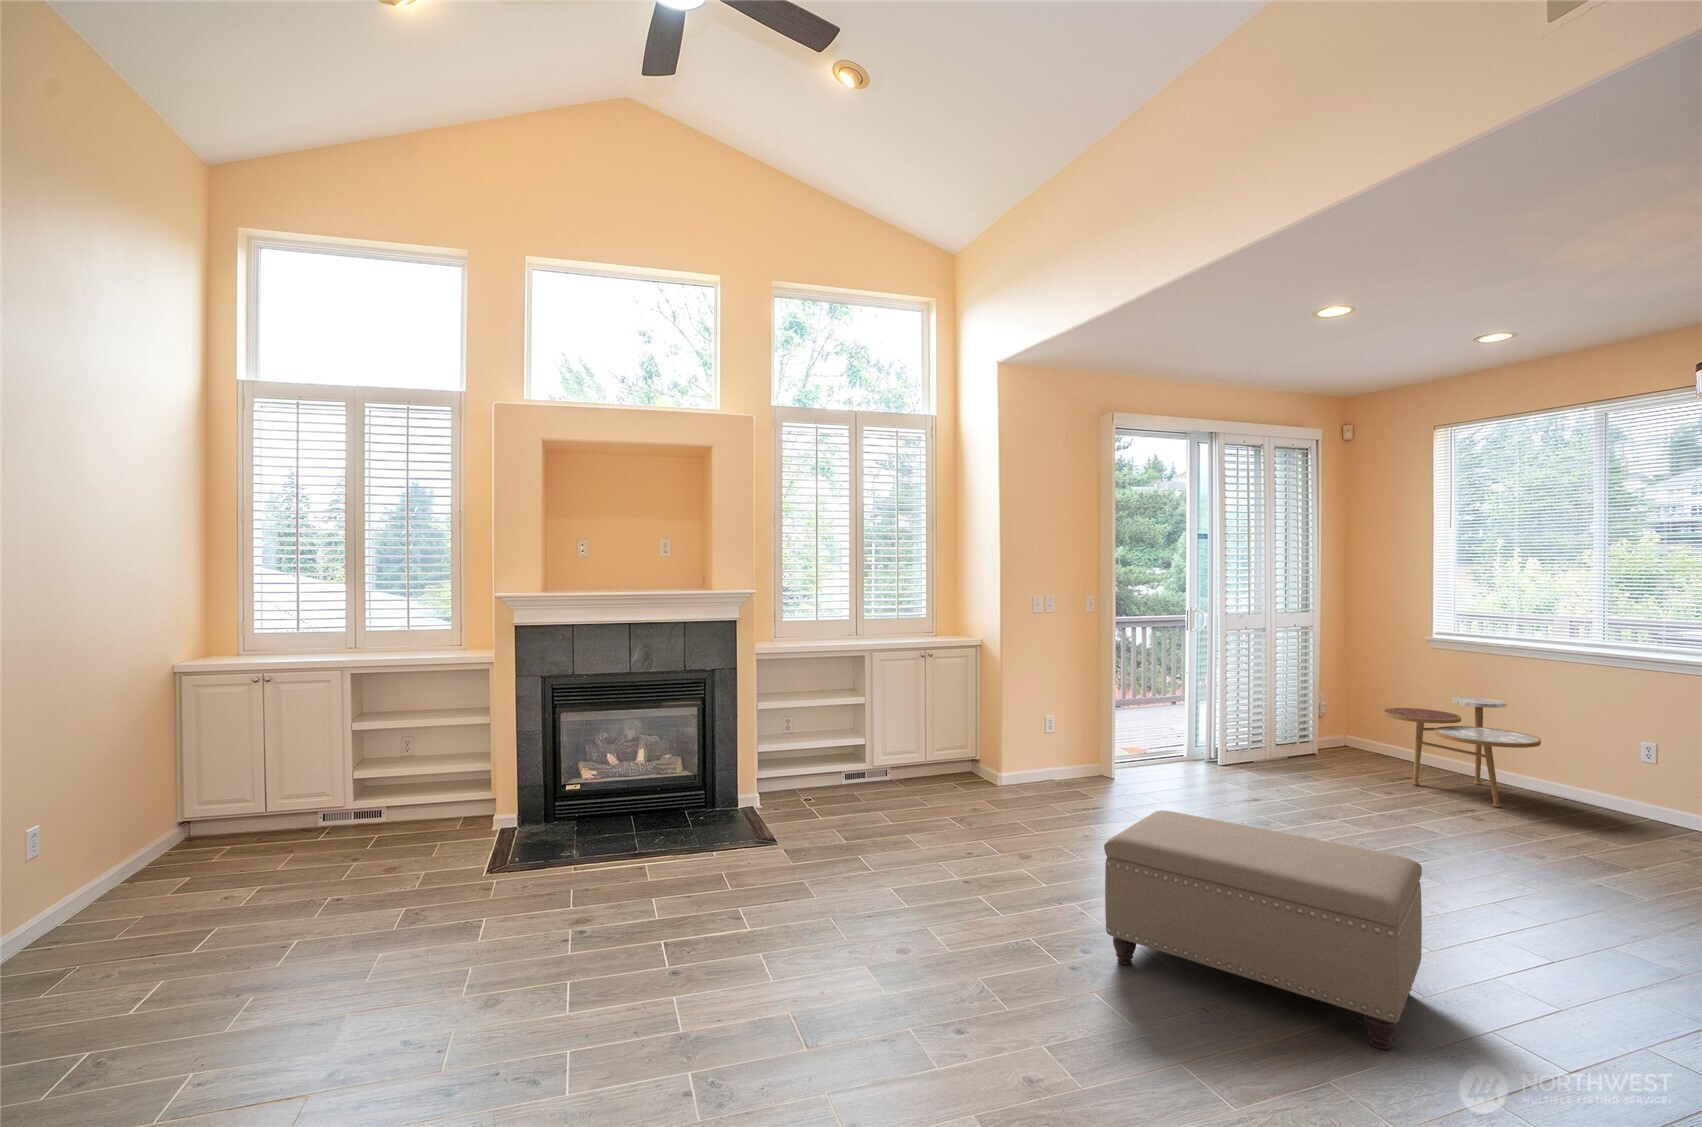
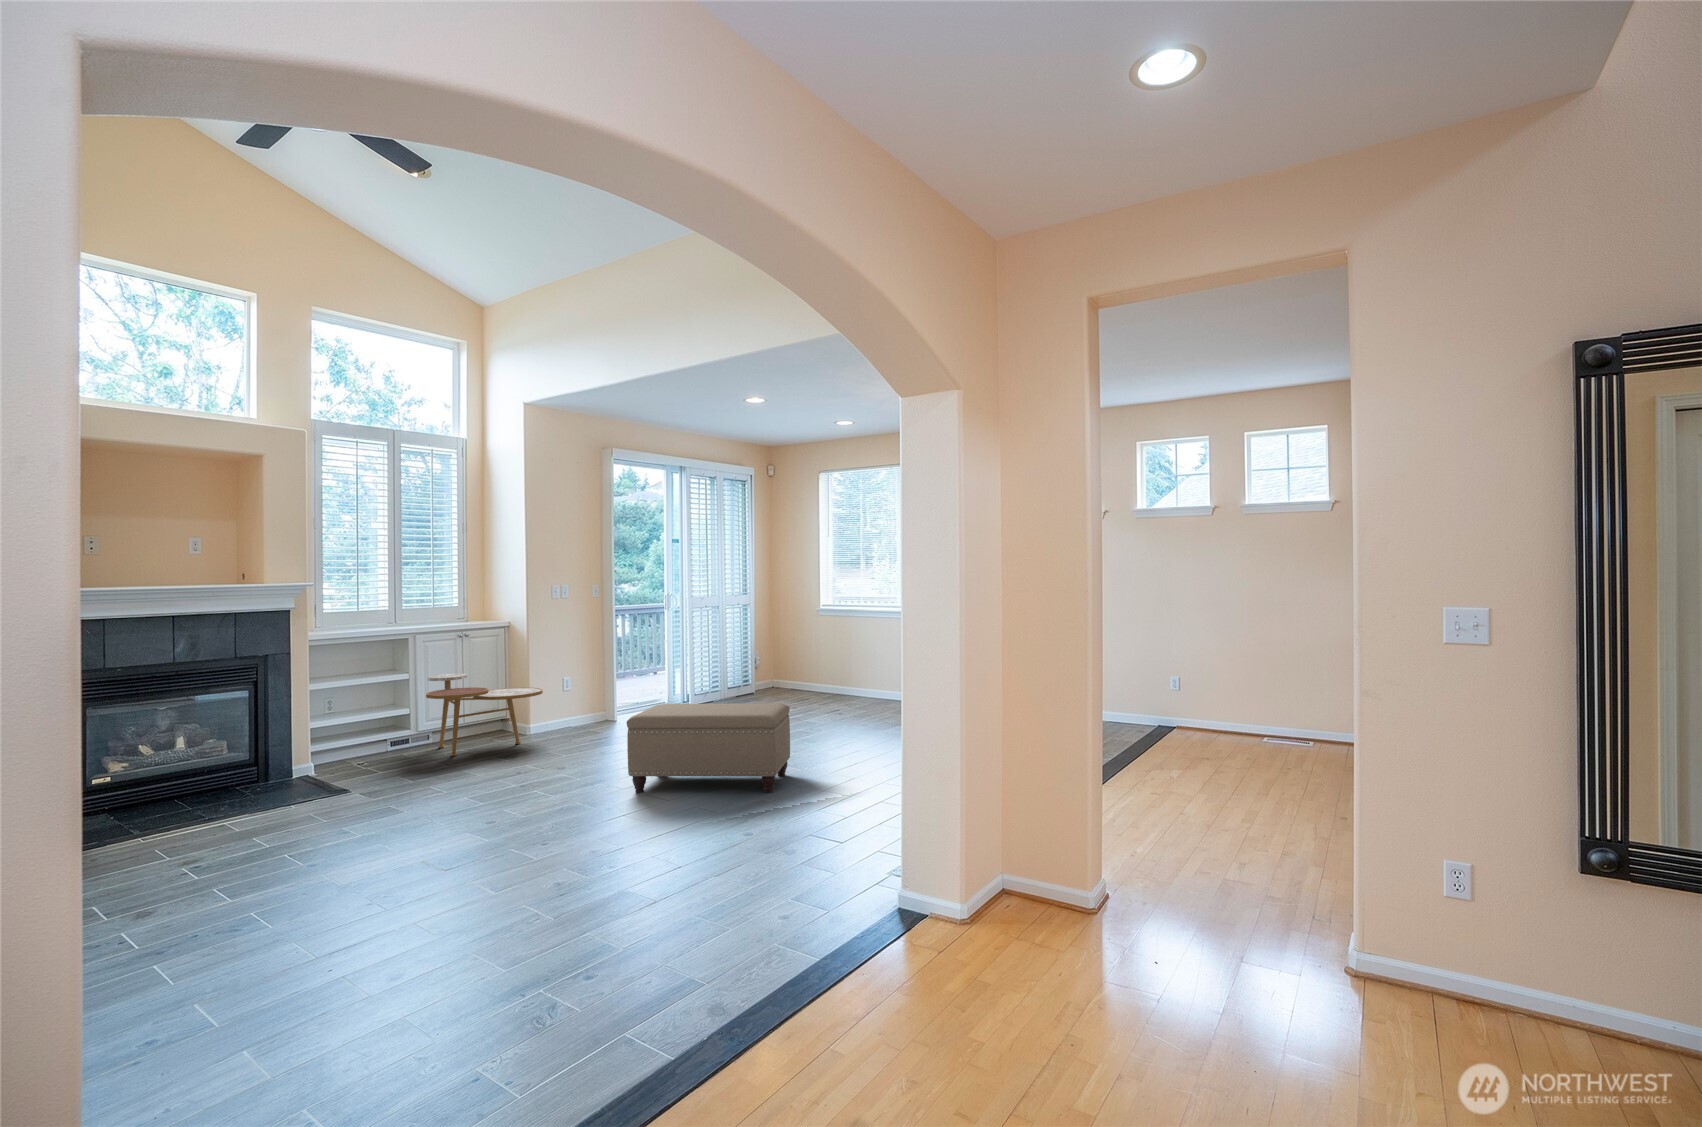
side table: present [1382,697,1541,807] -> present [426,674,543,756]

